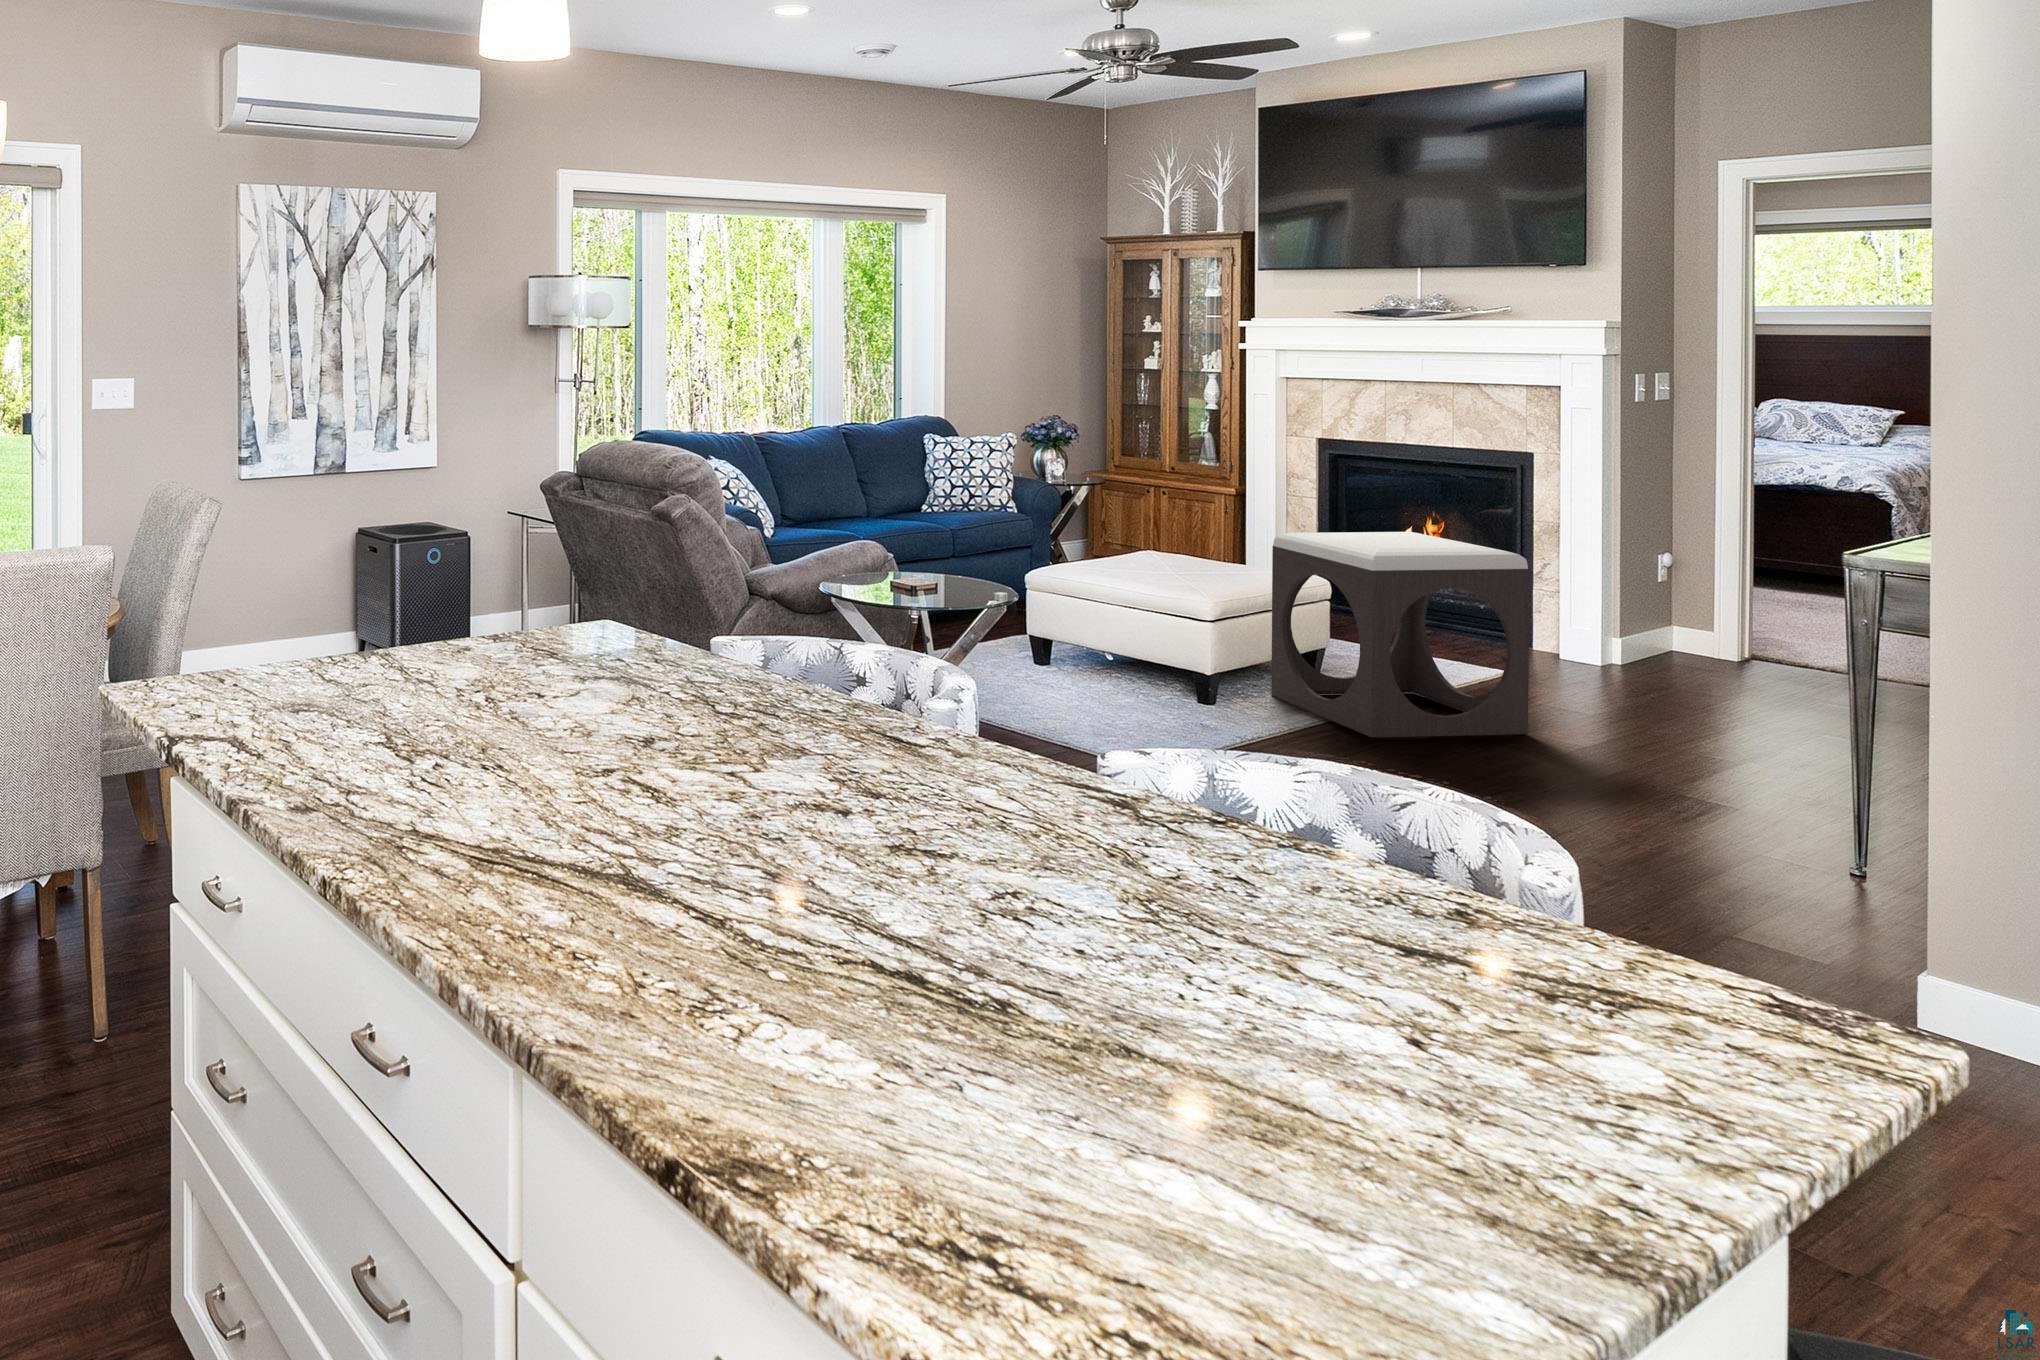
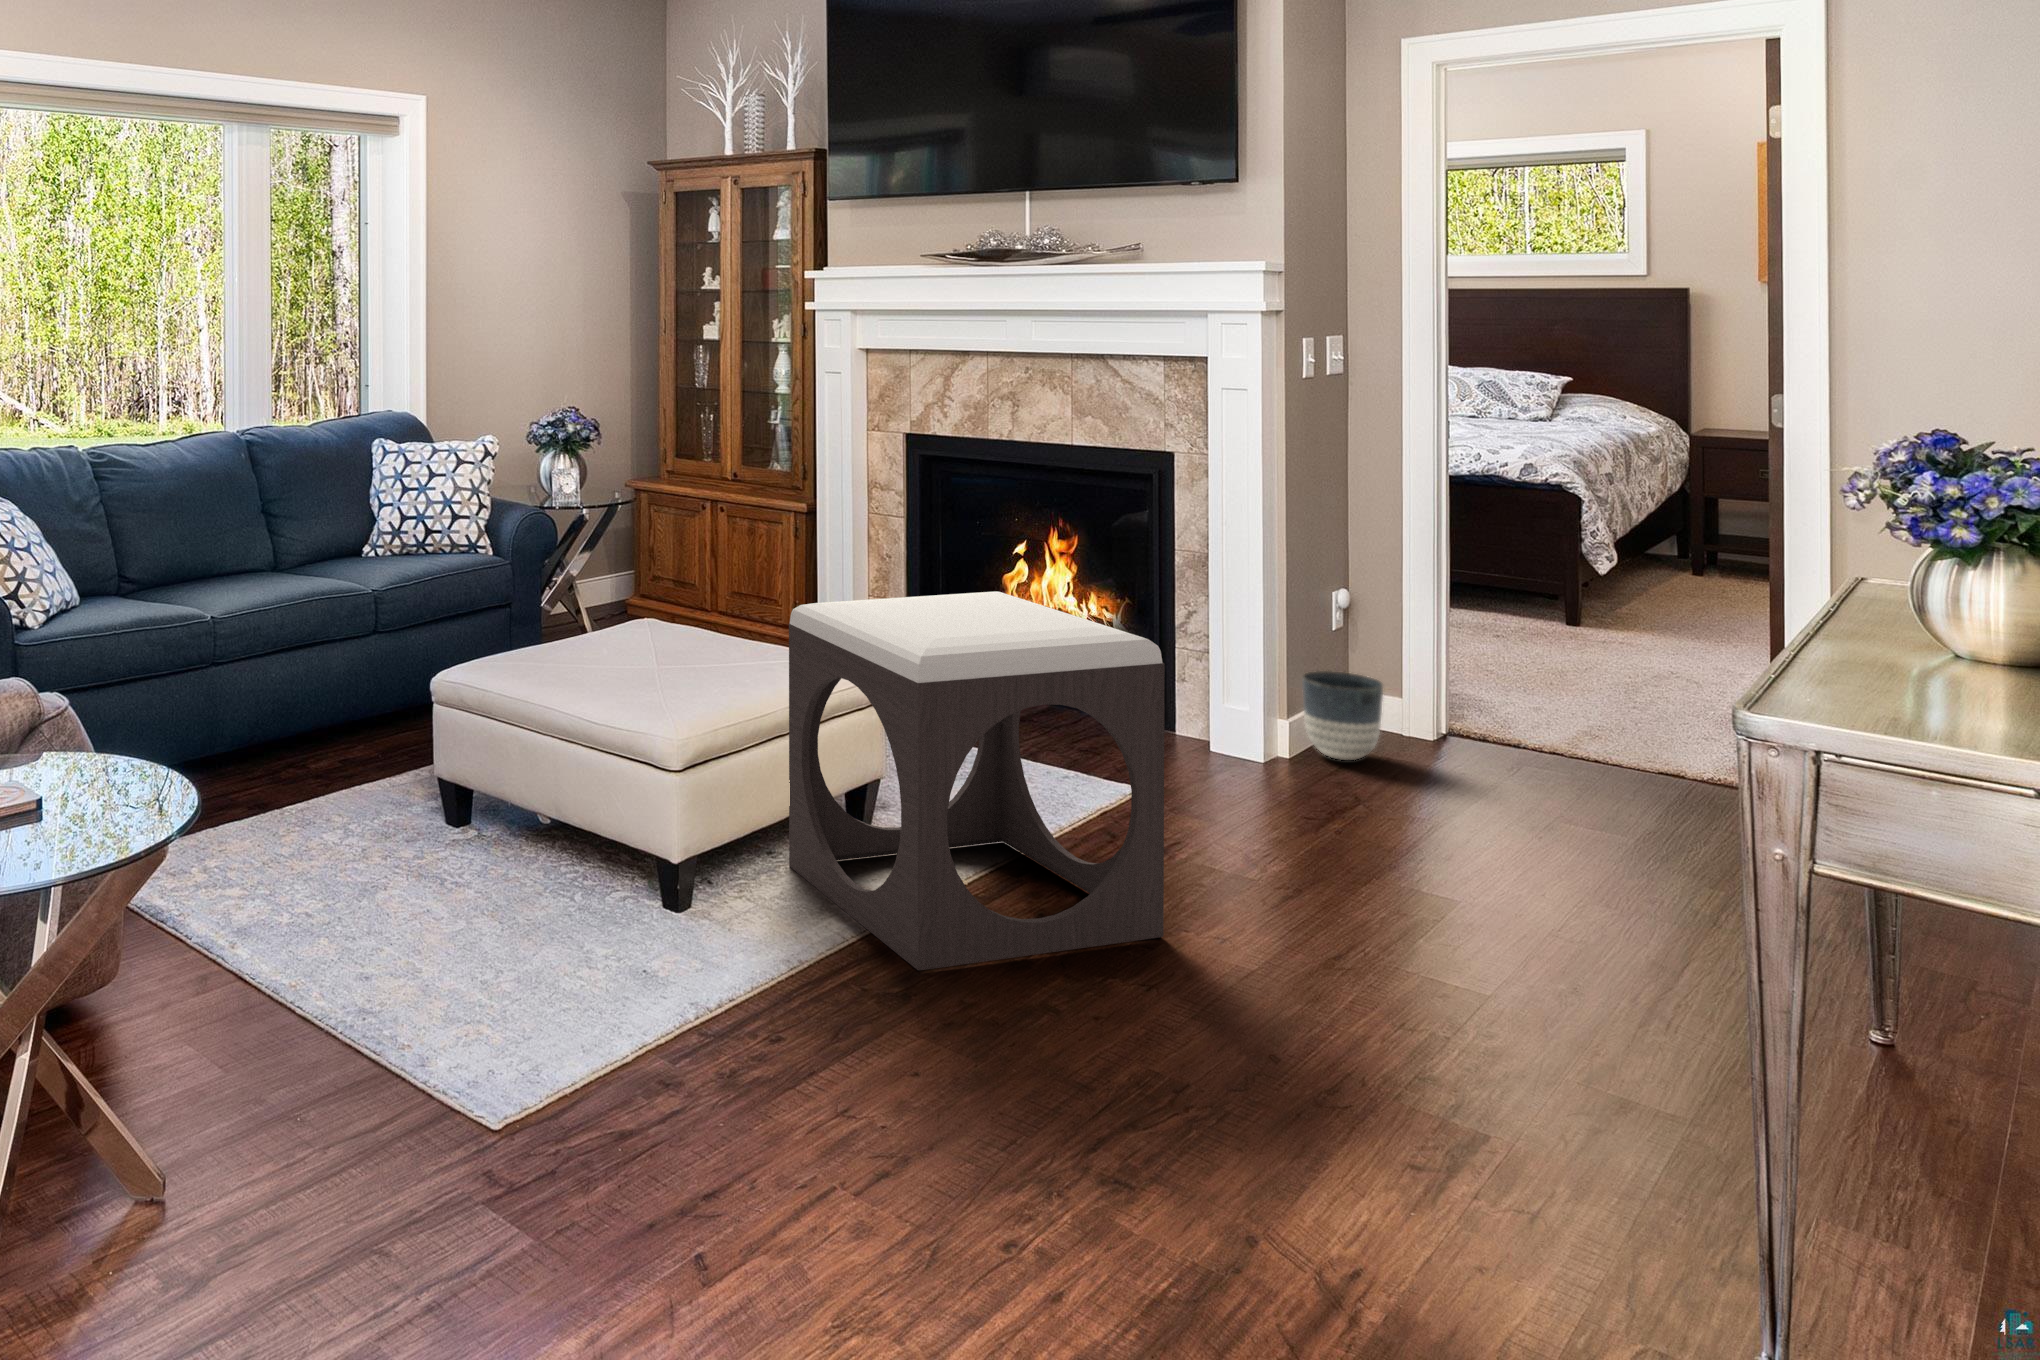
planter: none [1632,609,1694,669] -> present [1302,671,1383,760]

